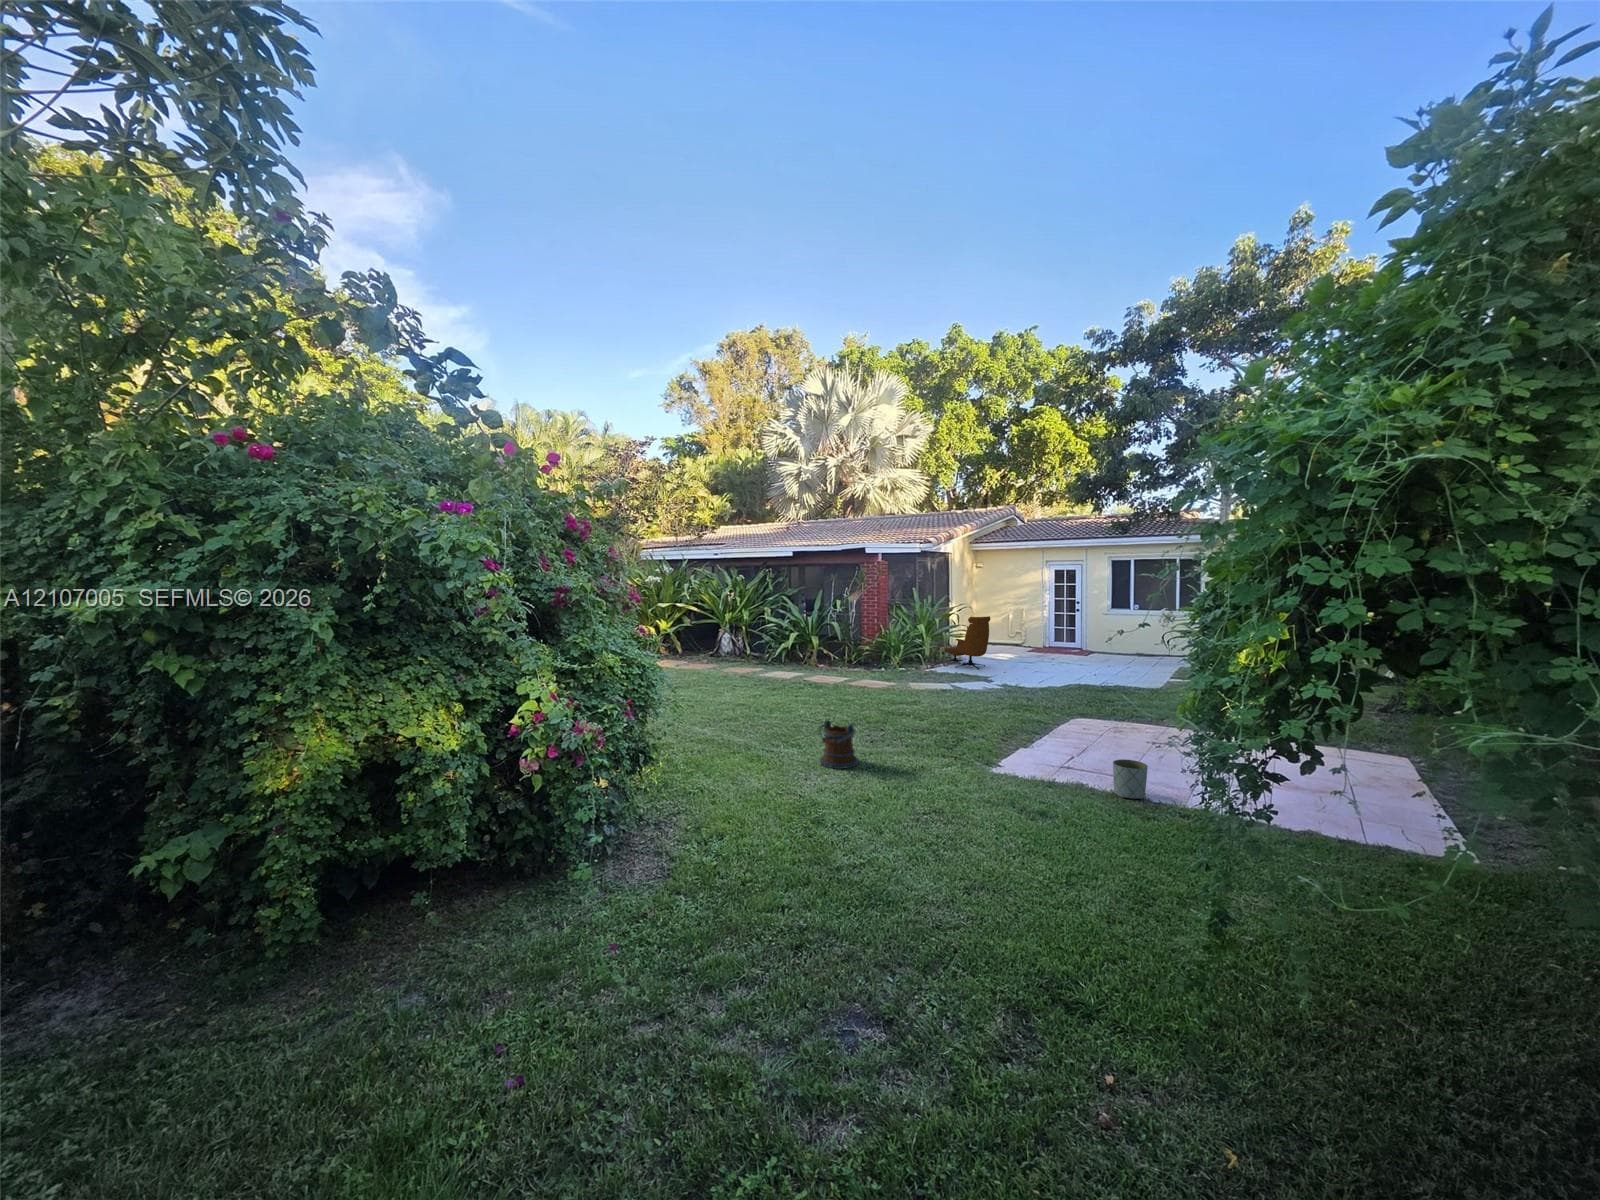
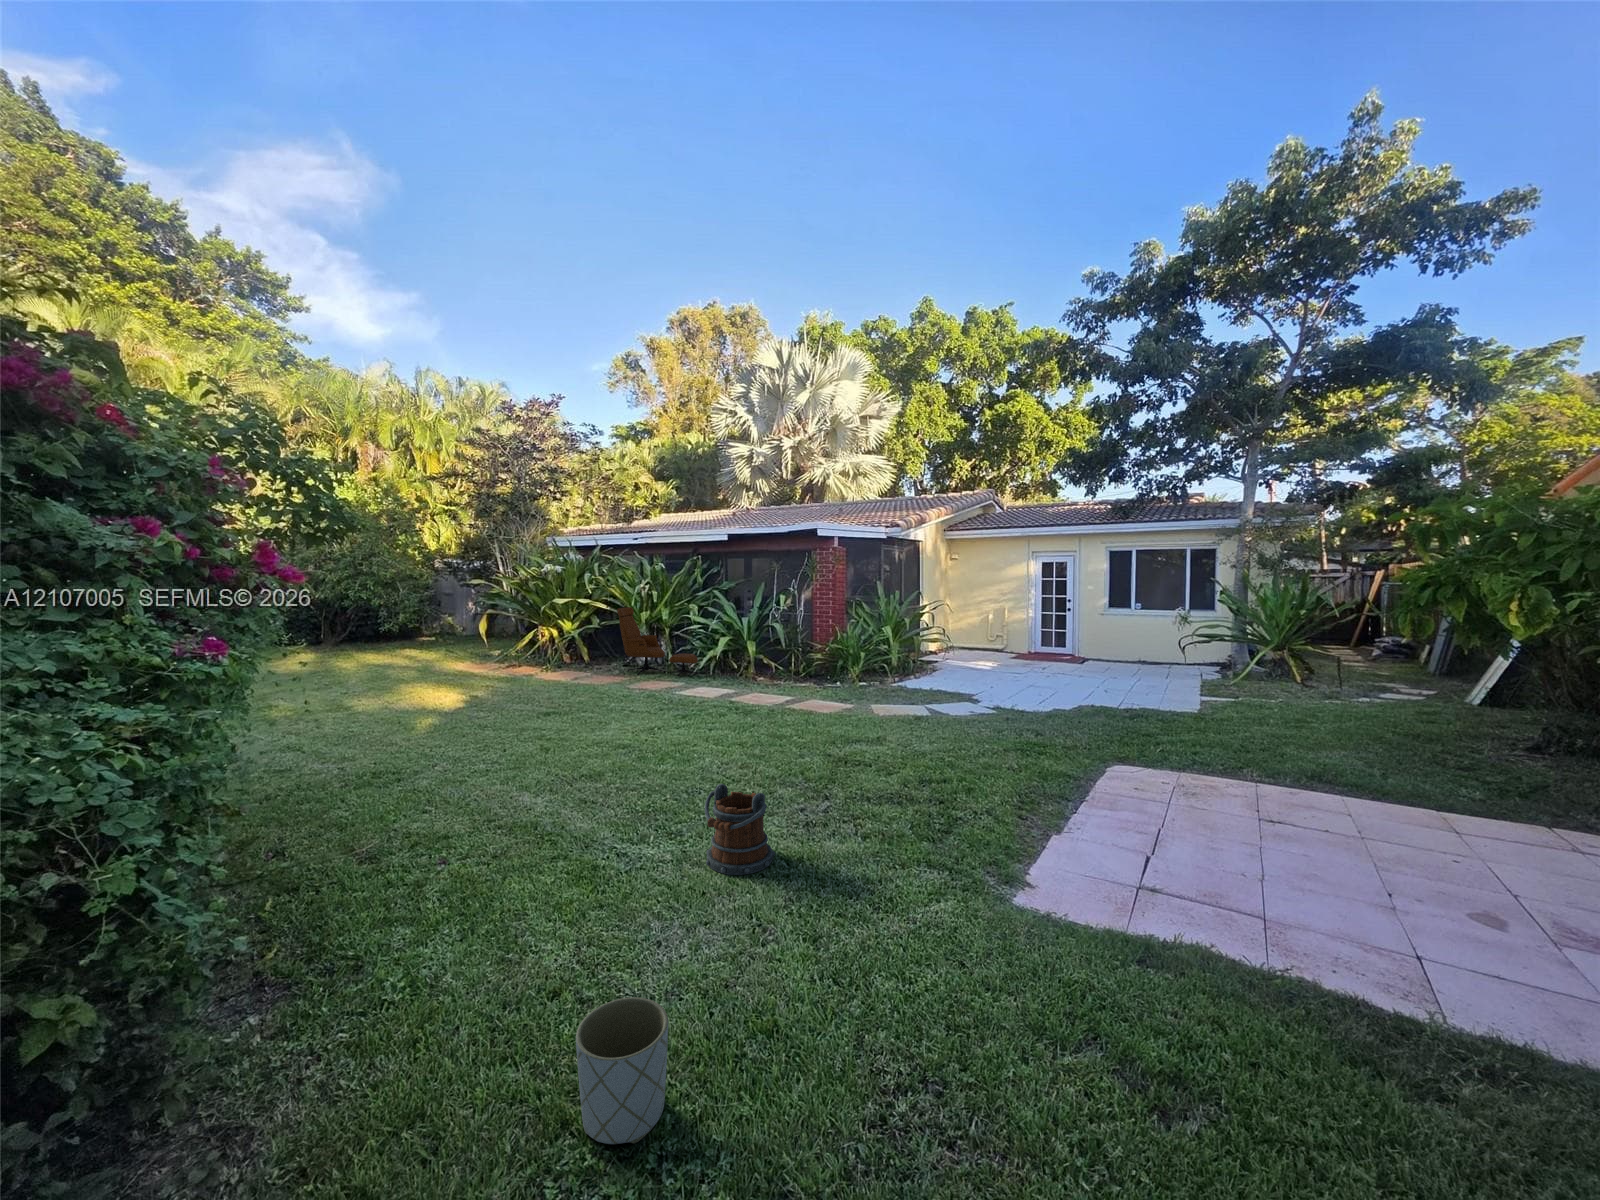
lounge chair: present [944,616,990,670] -> present [617,607,698,676]
planter: present [1113,759,1148,799] -> present [576,997,668,1144]

